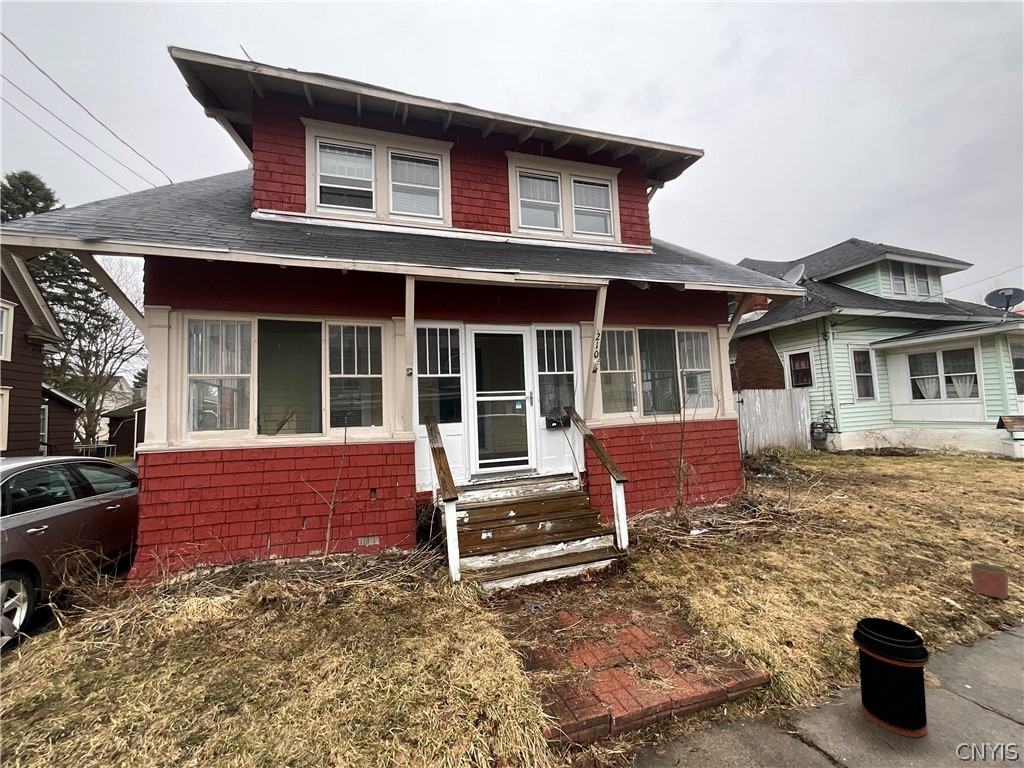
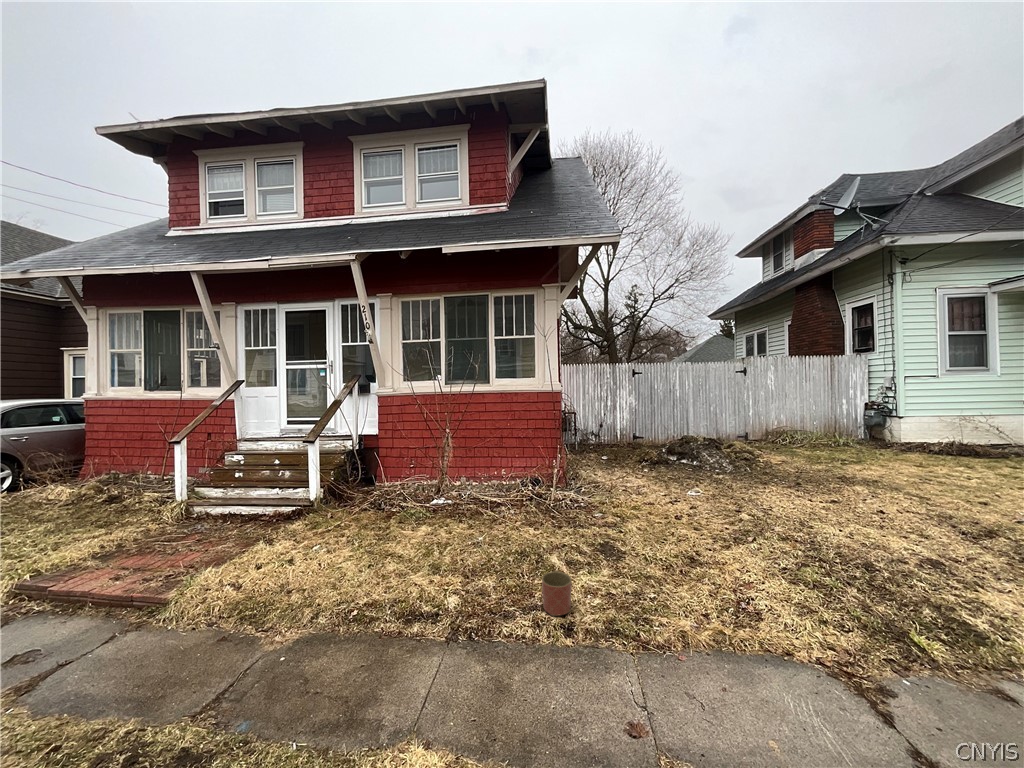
trash can: present [853,618,929,737] -> none [142,572,207,672]

